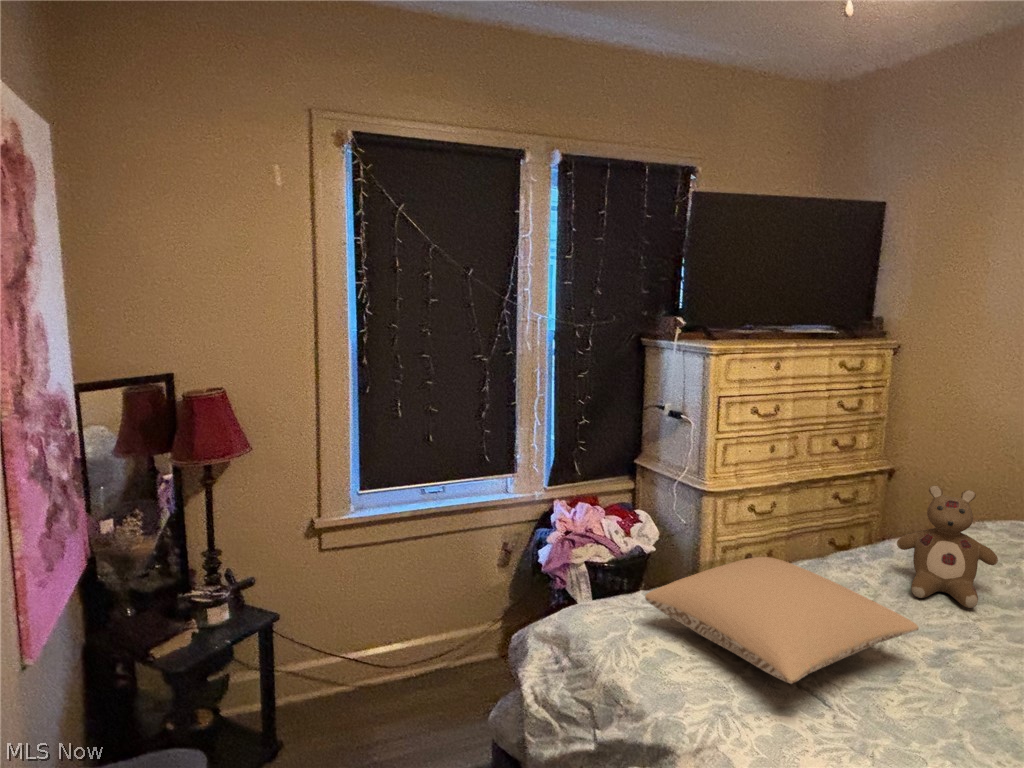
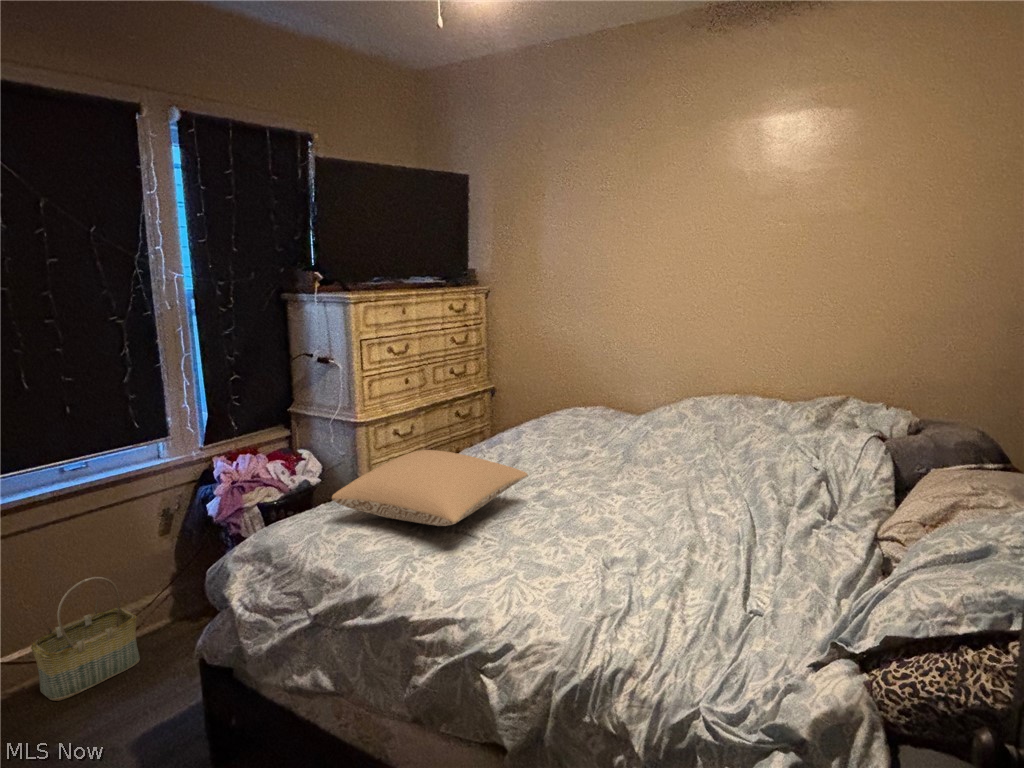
stuffed bear: present [897,485,998,608] -> none [506,382,568,463]
basket: none [376,584,462,710] -> present [31,577,140,701]

